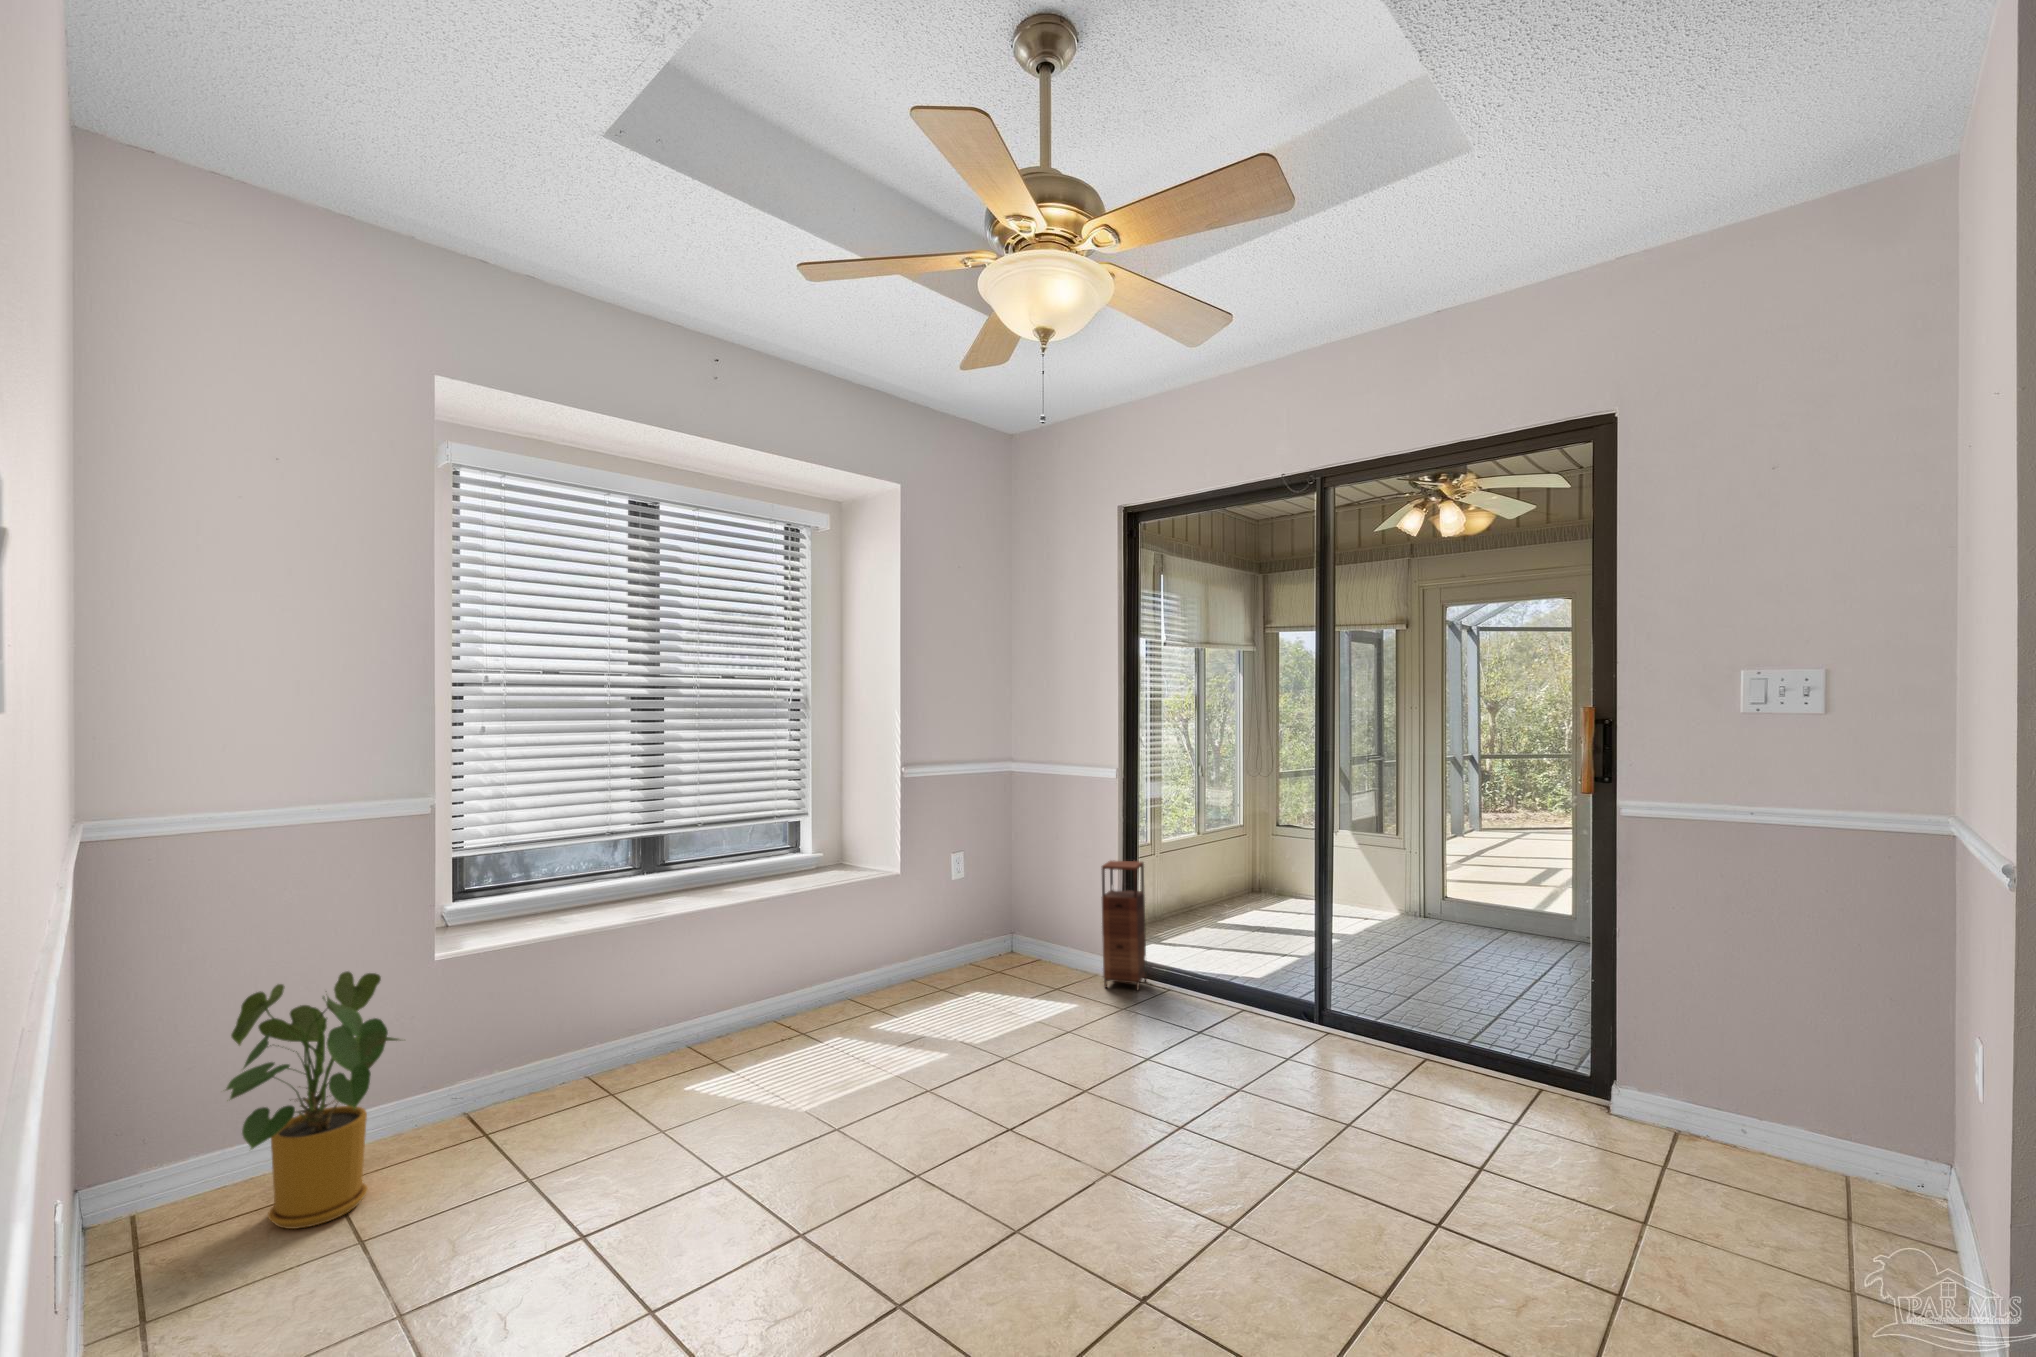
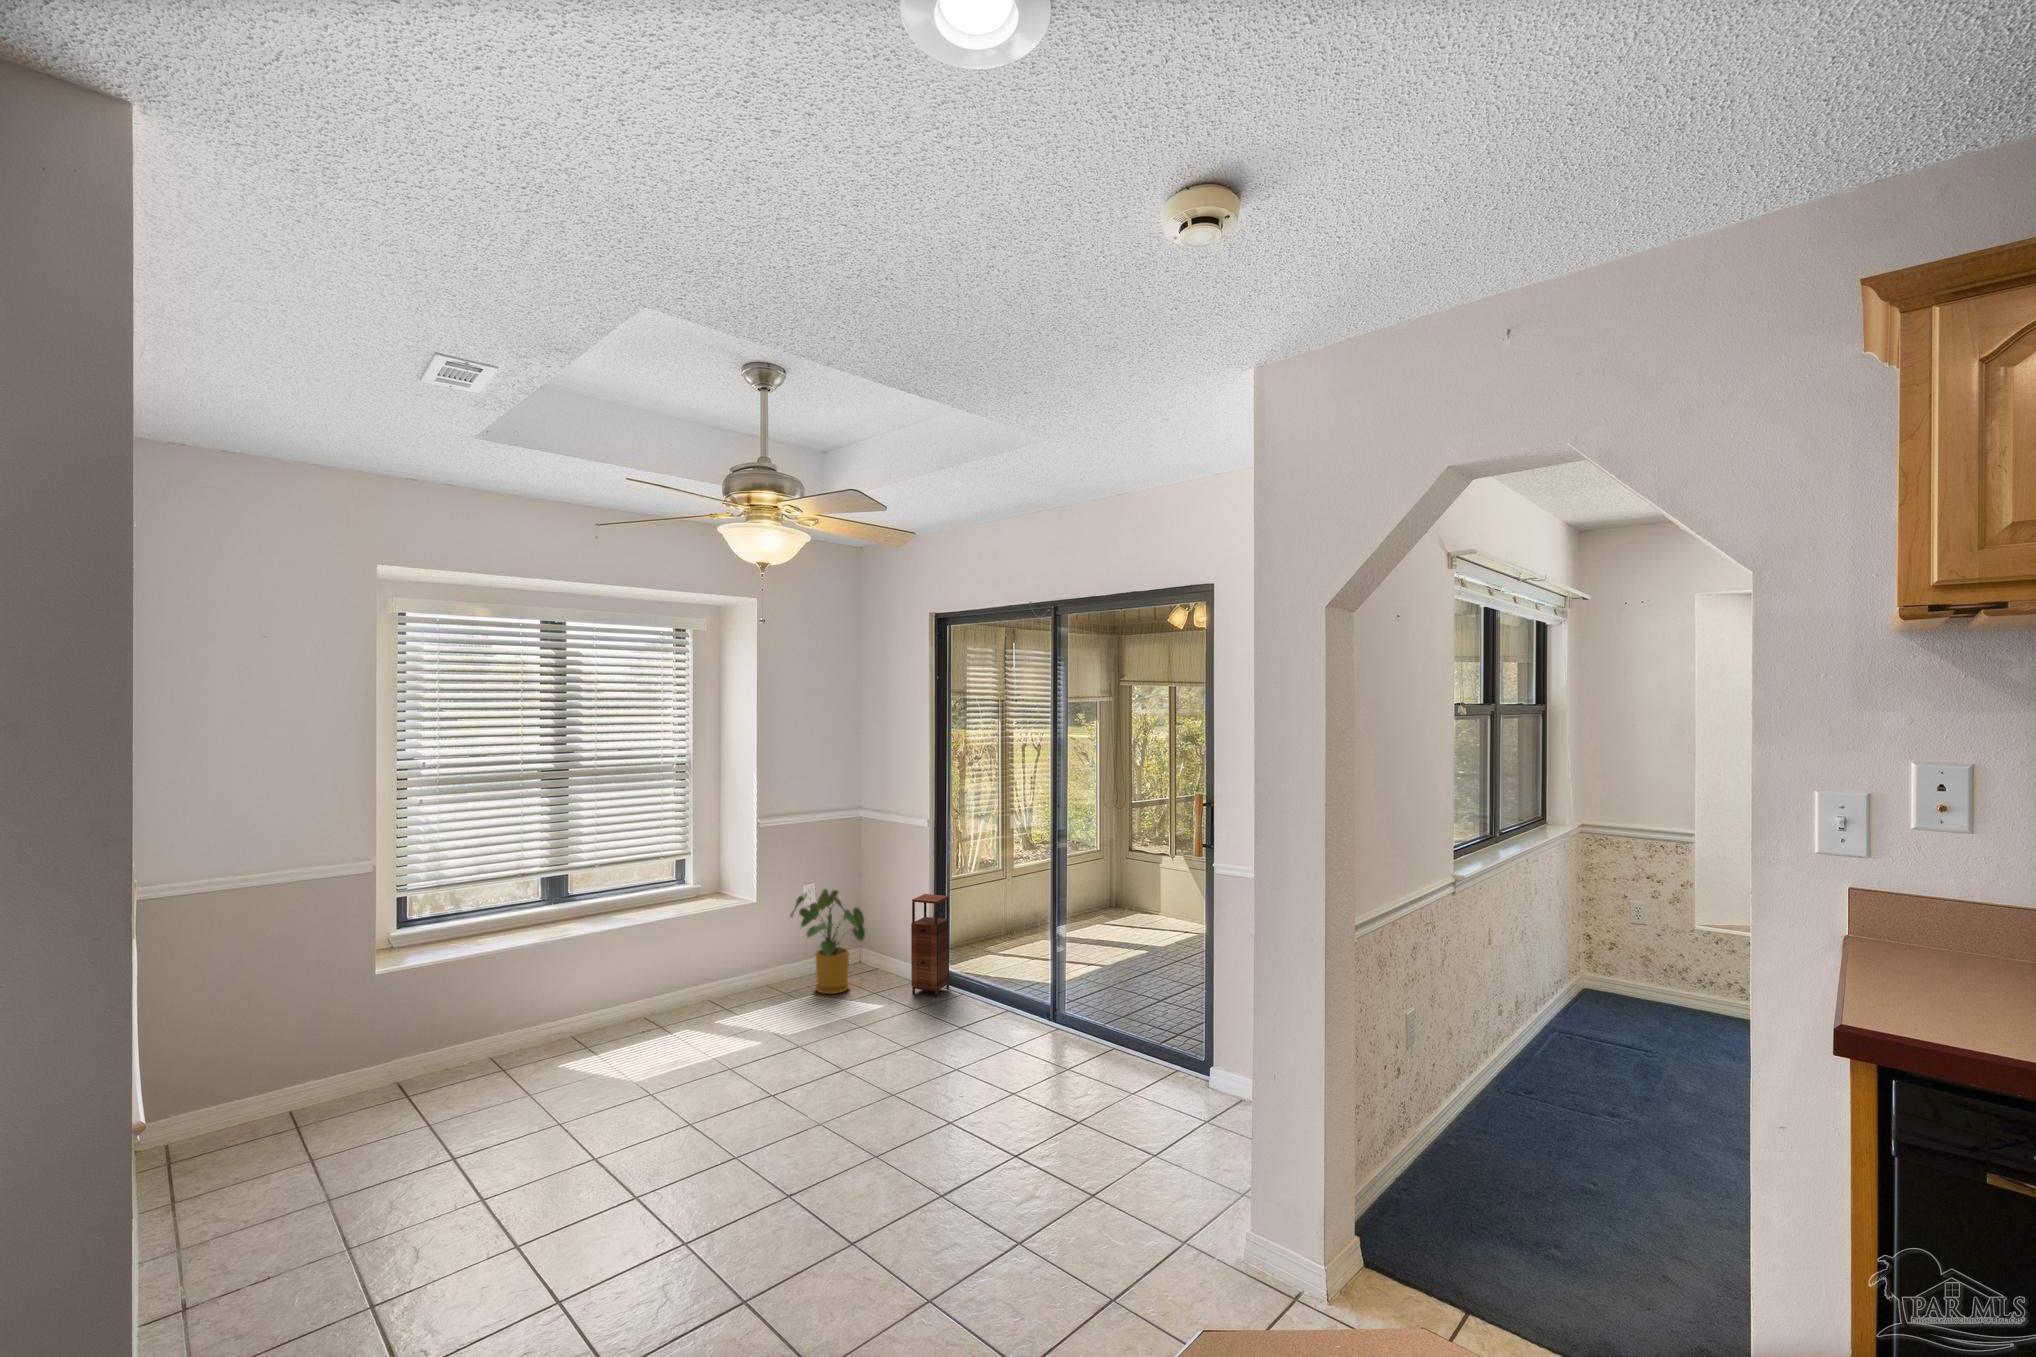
house plant: present [226,971,399,1229] -> present [790,889,865,994]

